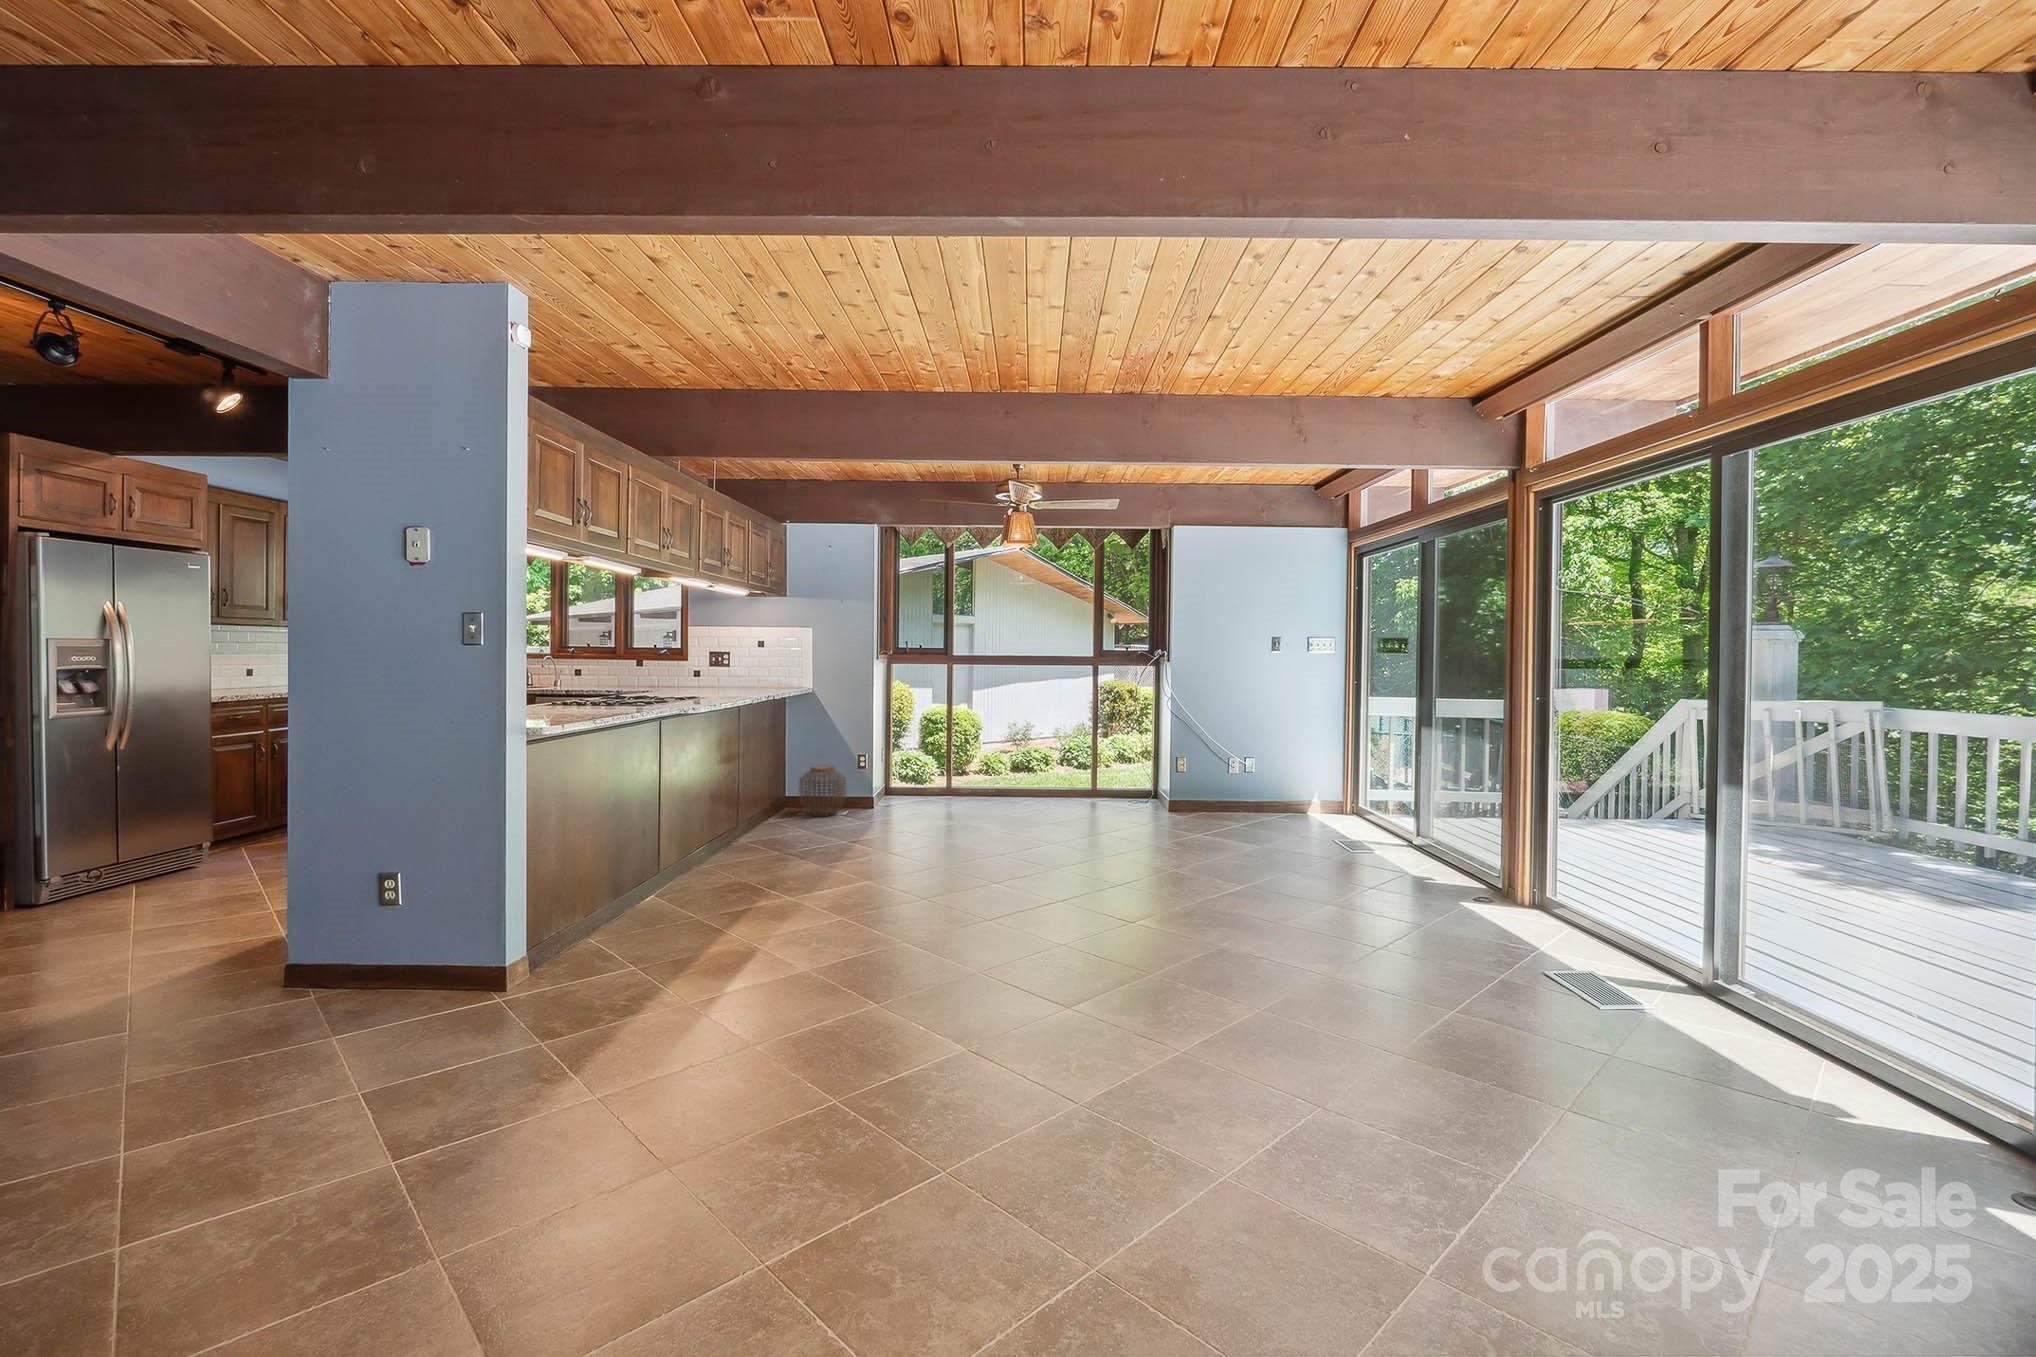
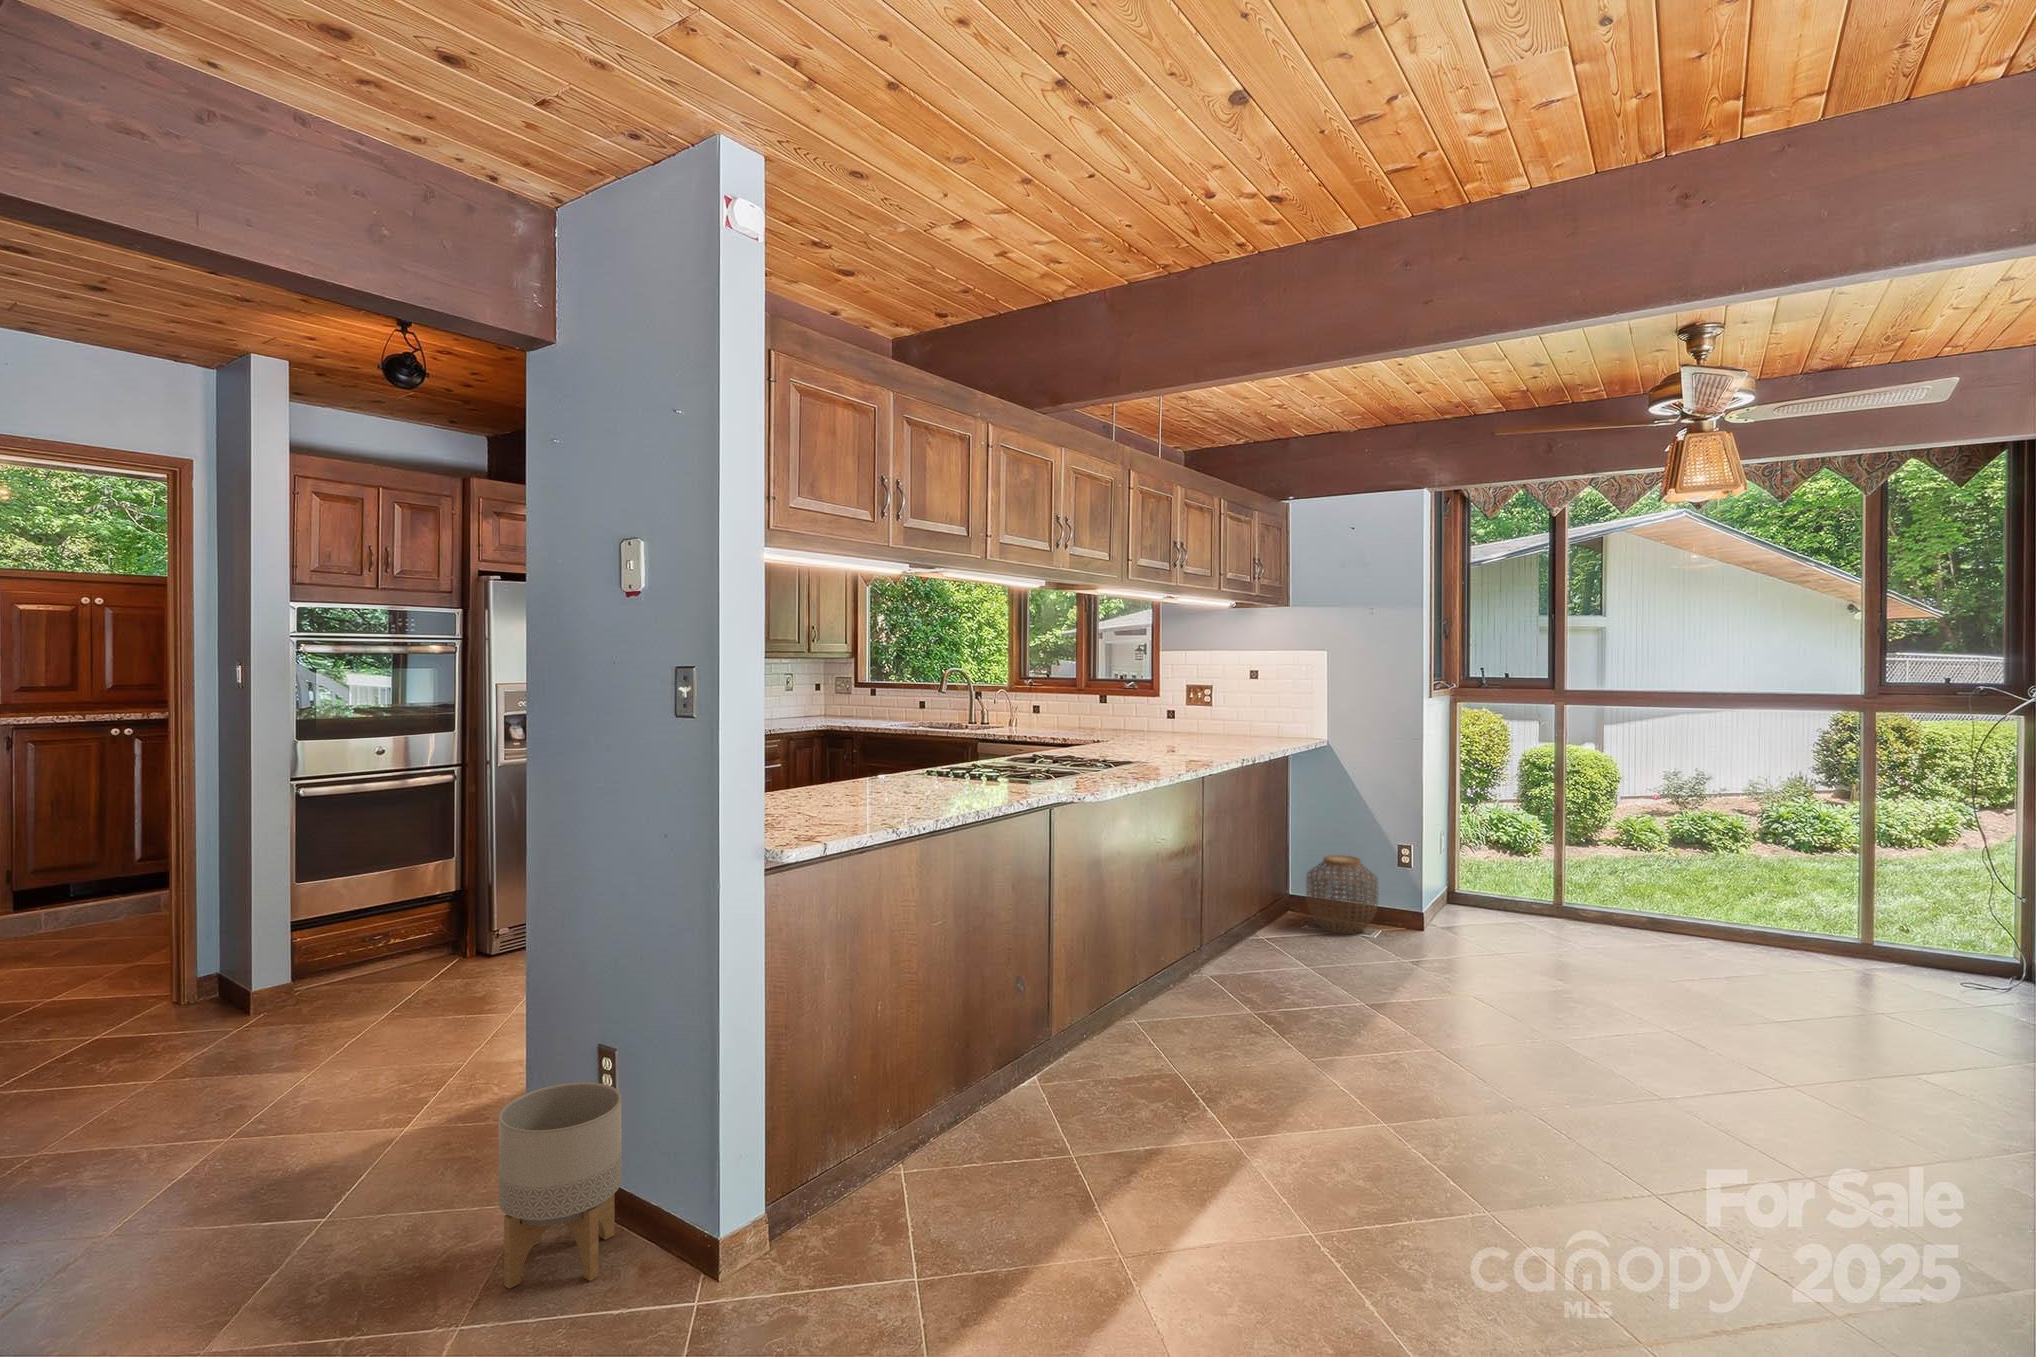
planter: none [334,895,426,1022] -> present [498,1082,622,1289]

